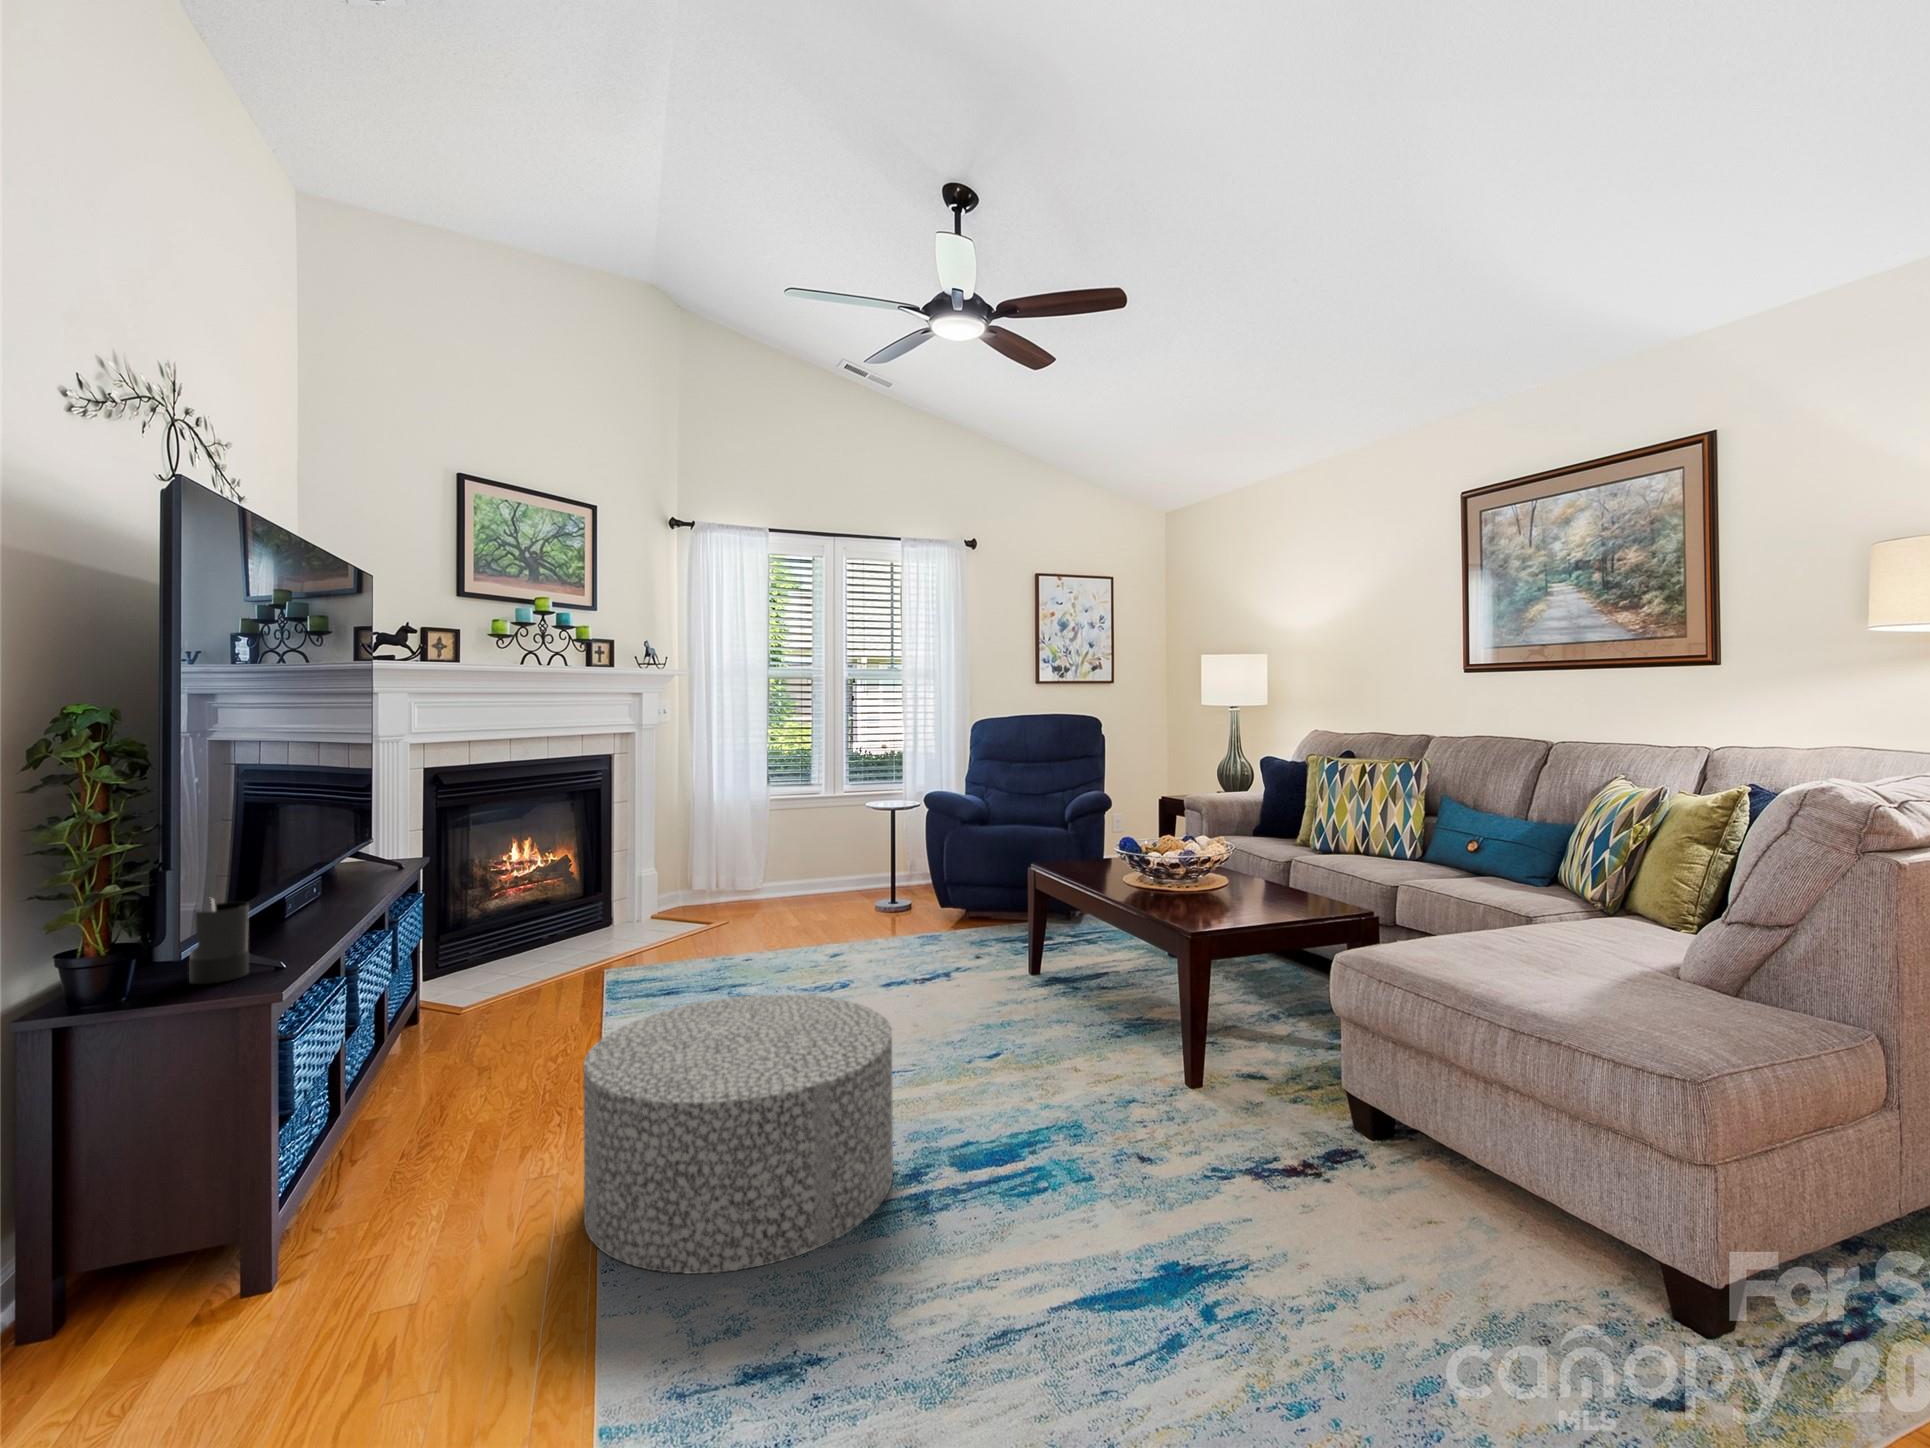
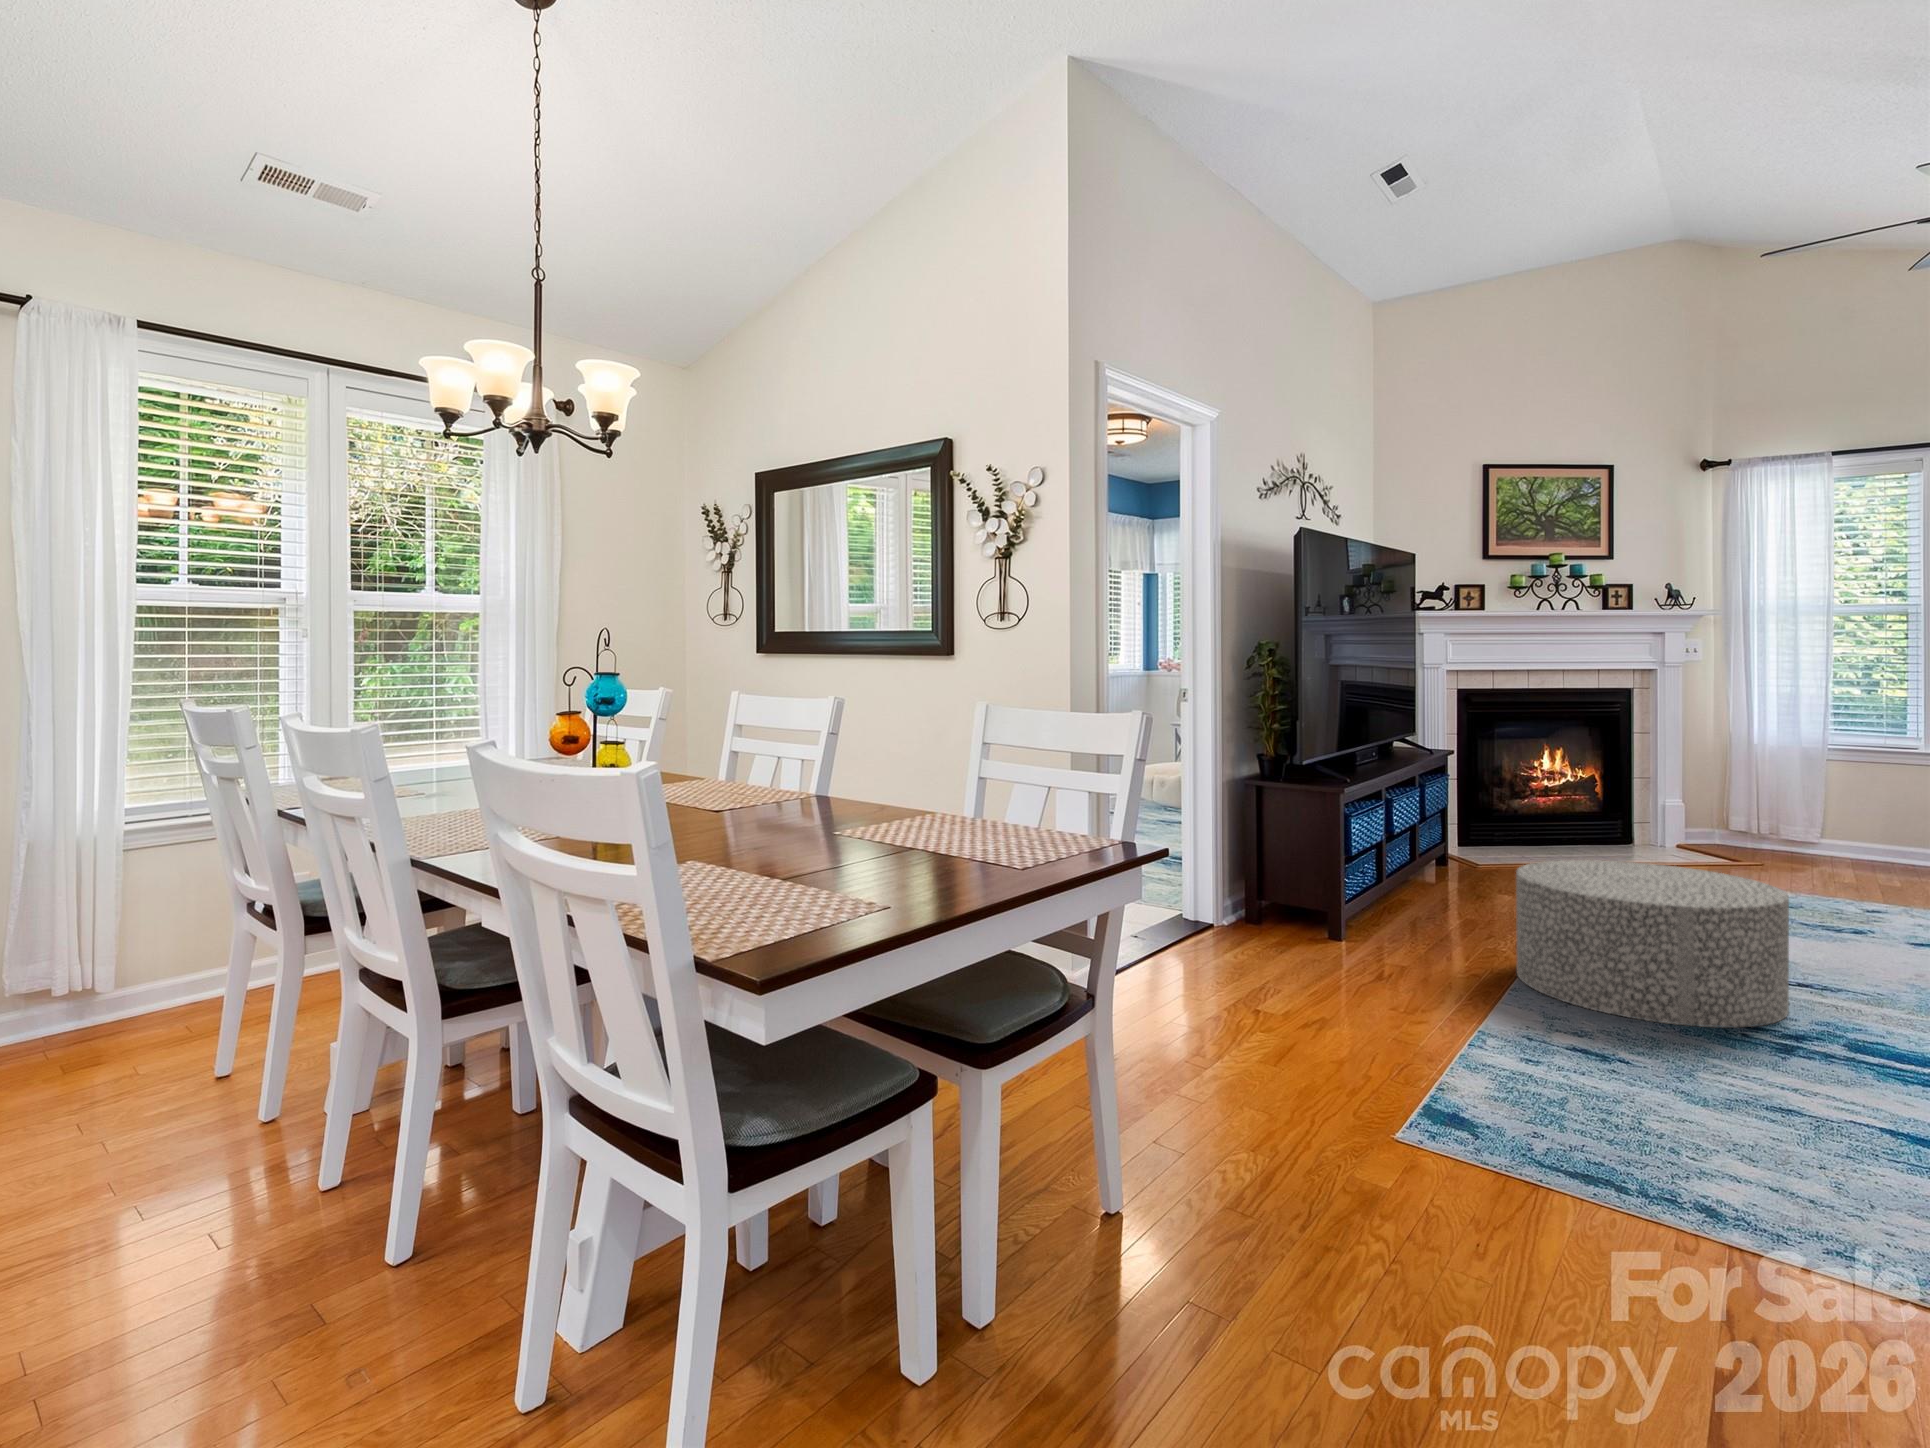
candle: present [189,898,249,984] -> none [1308,738,1334,782]

